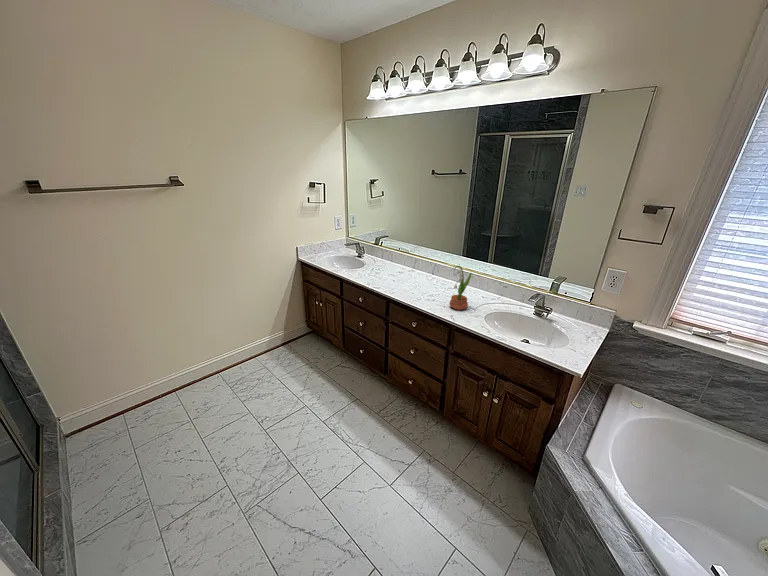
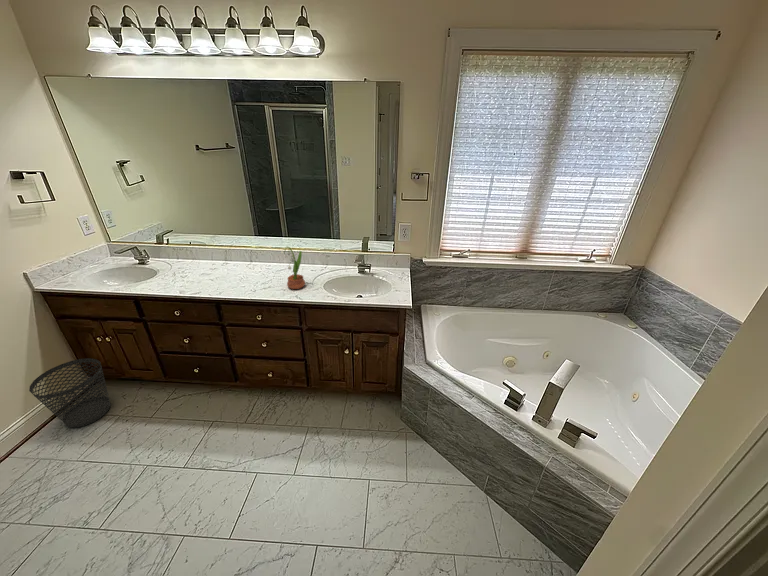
wastebasket: none [275,312,313,359] -> present [29,358,110,427]

